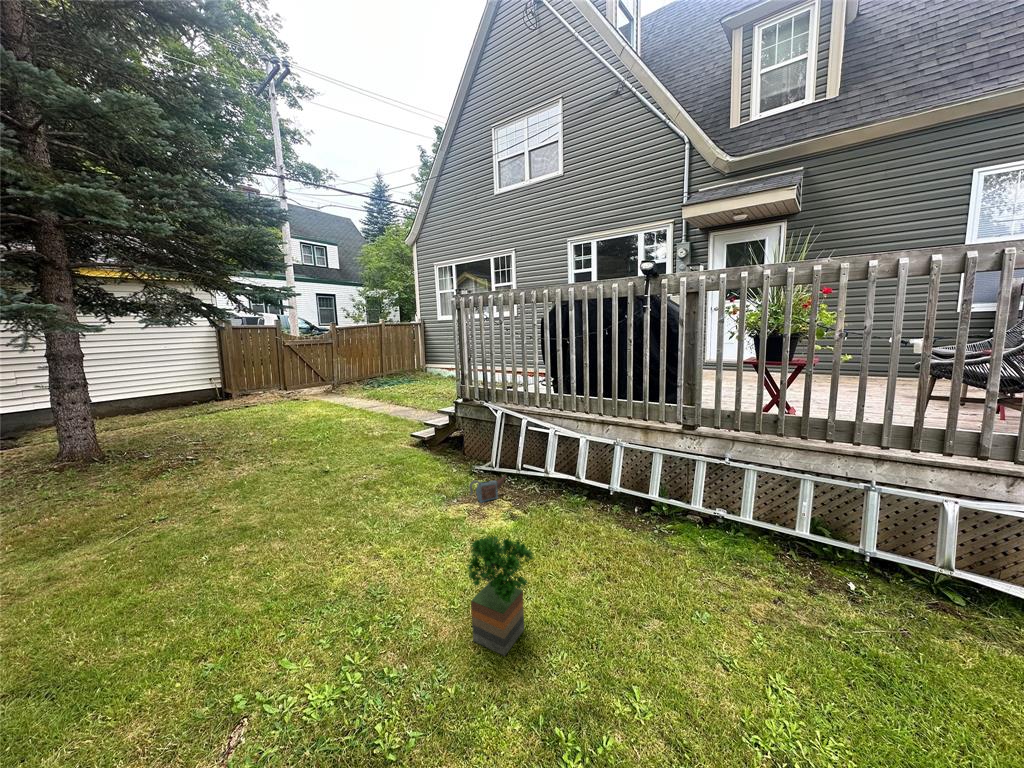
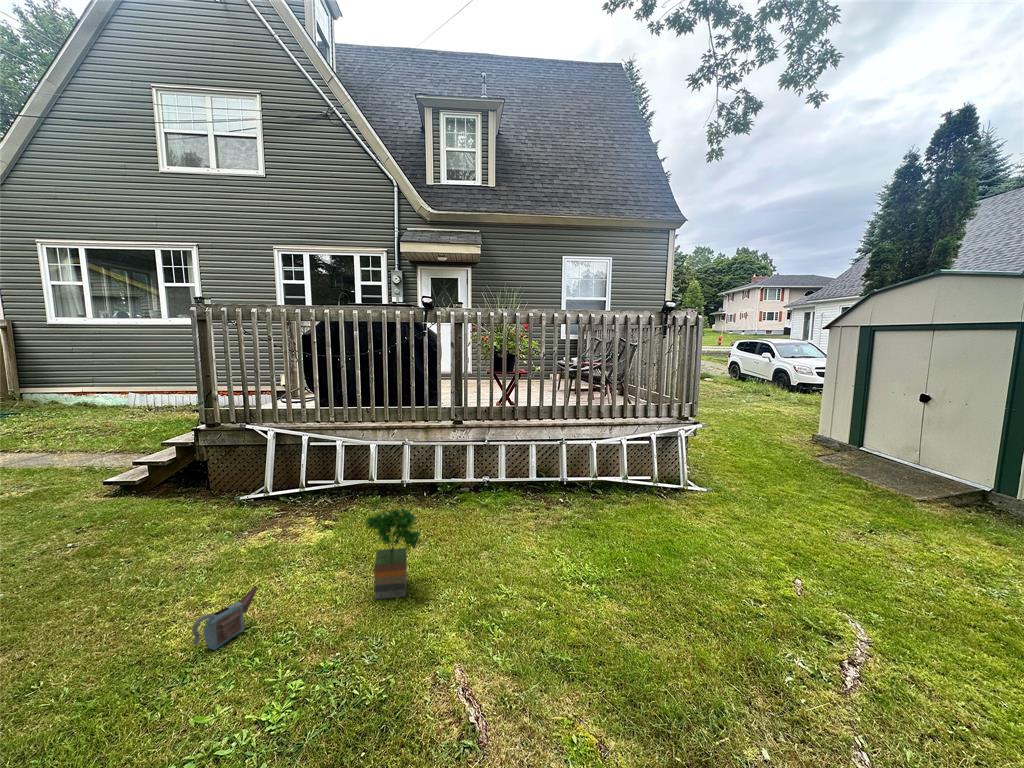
watering can: present [470,475,507,502] -> present [192,587,258,650]

